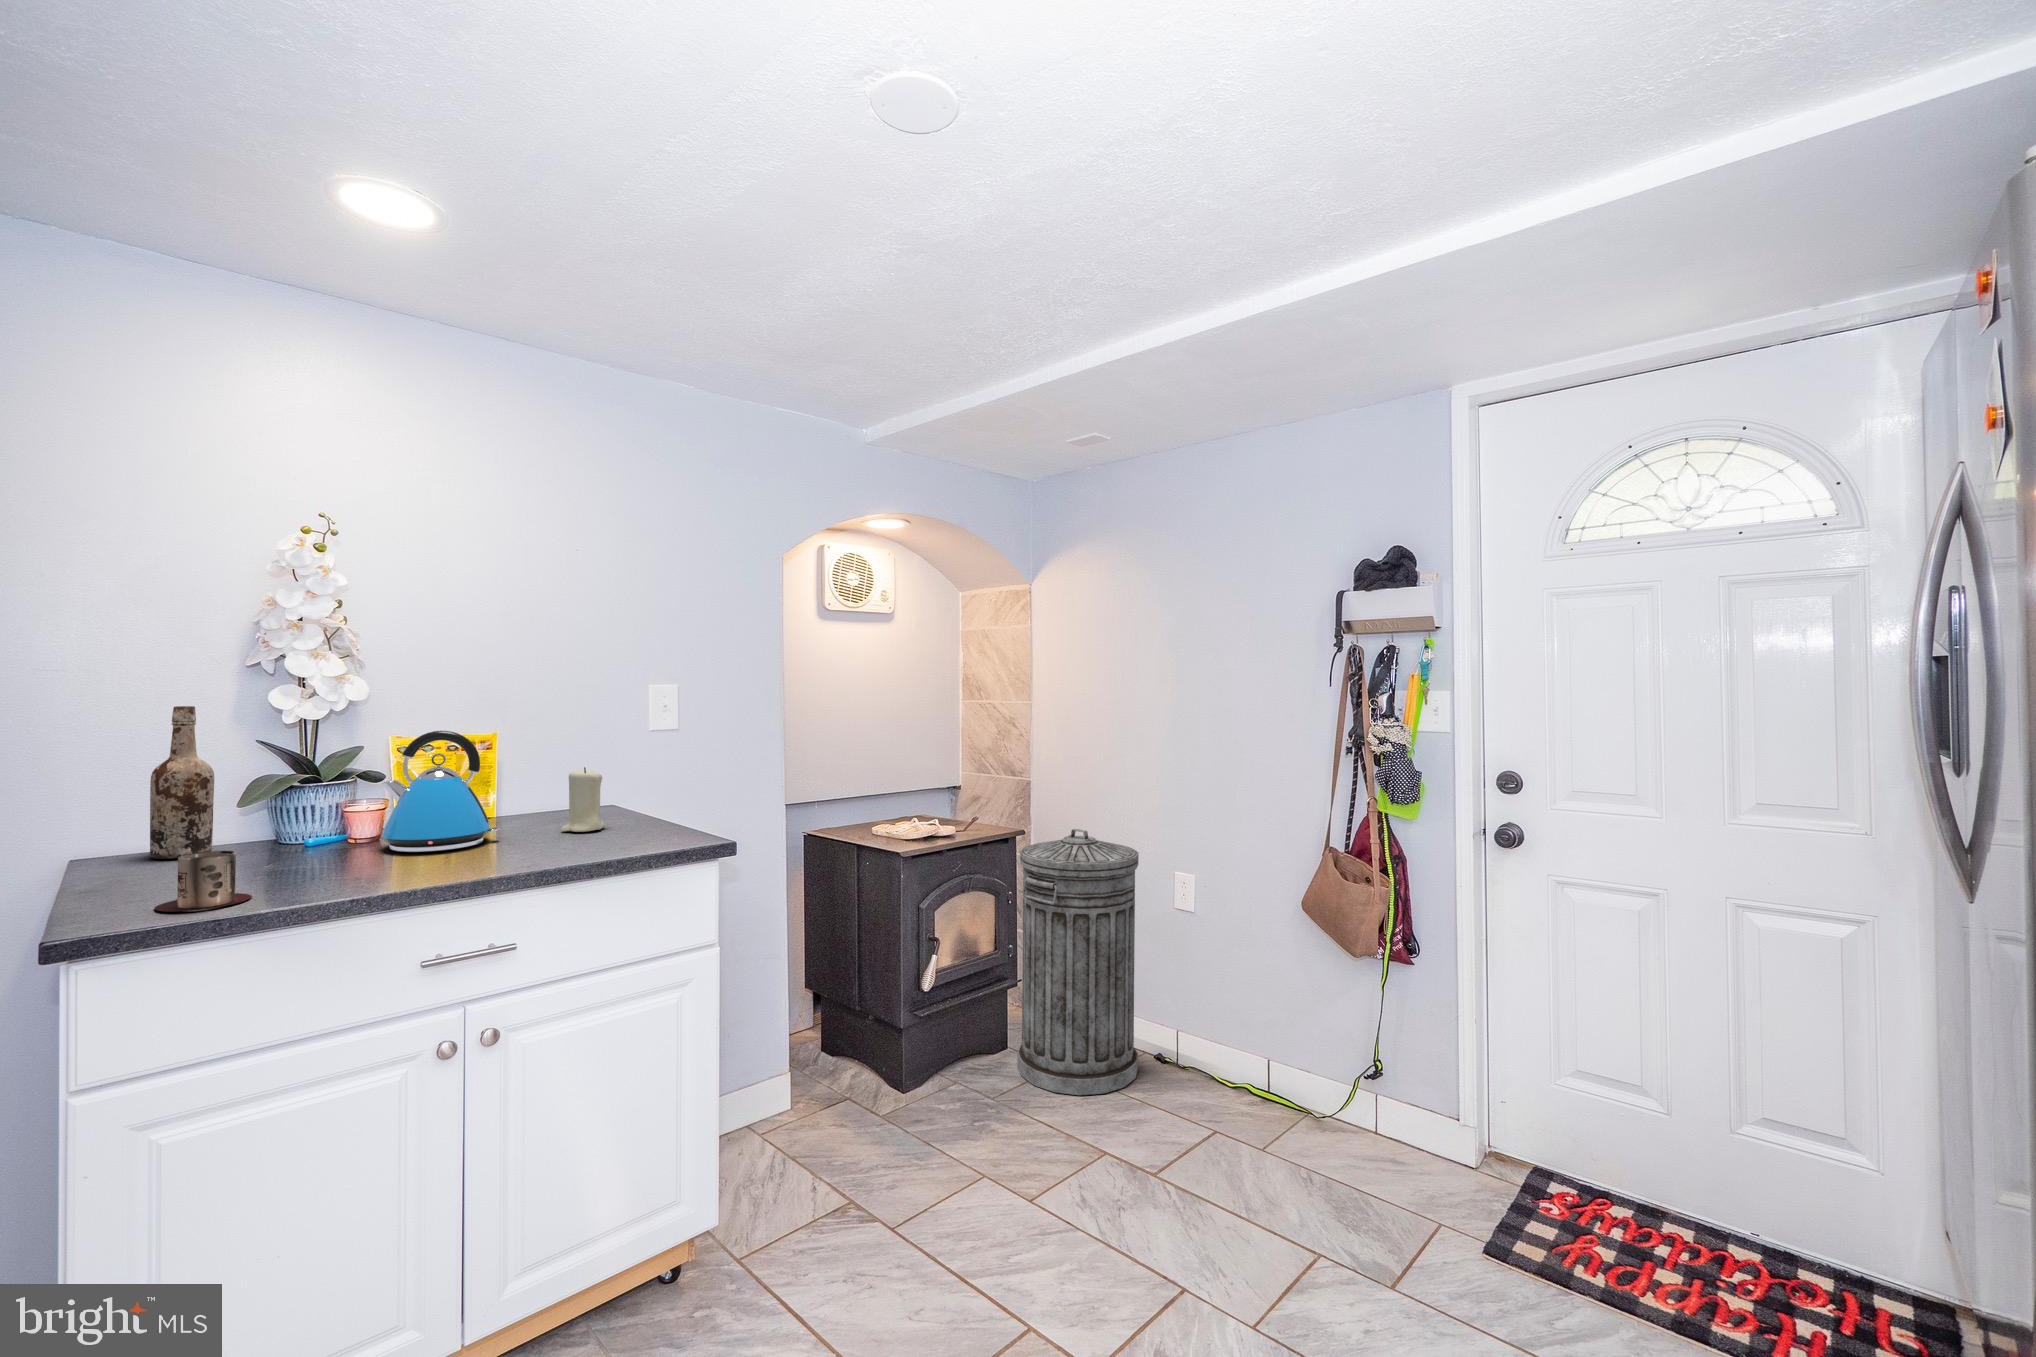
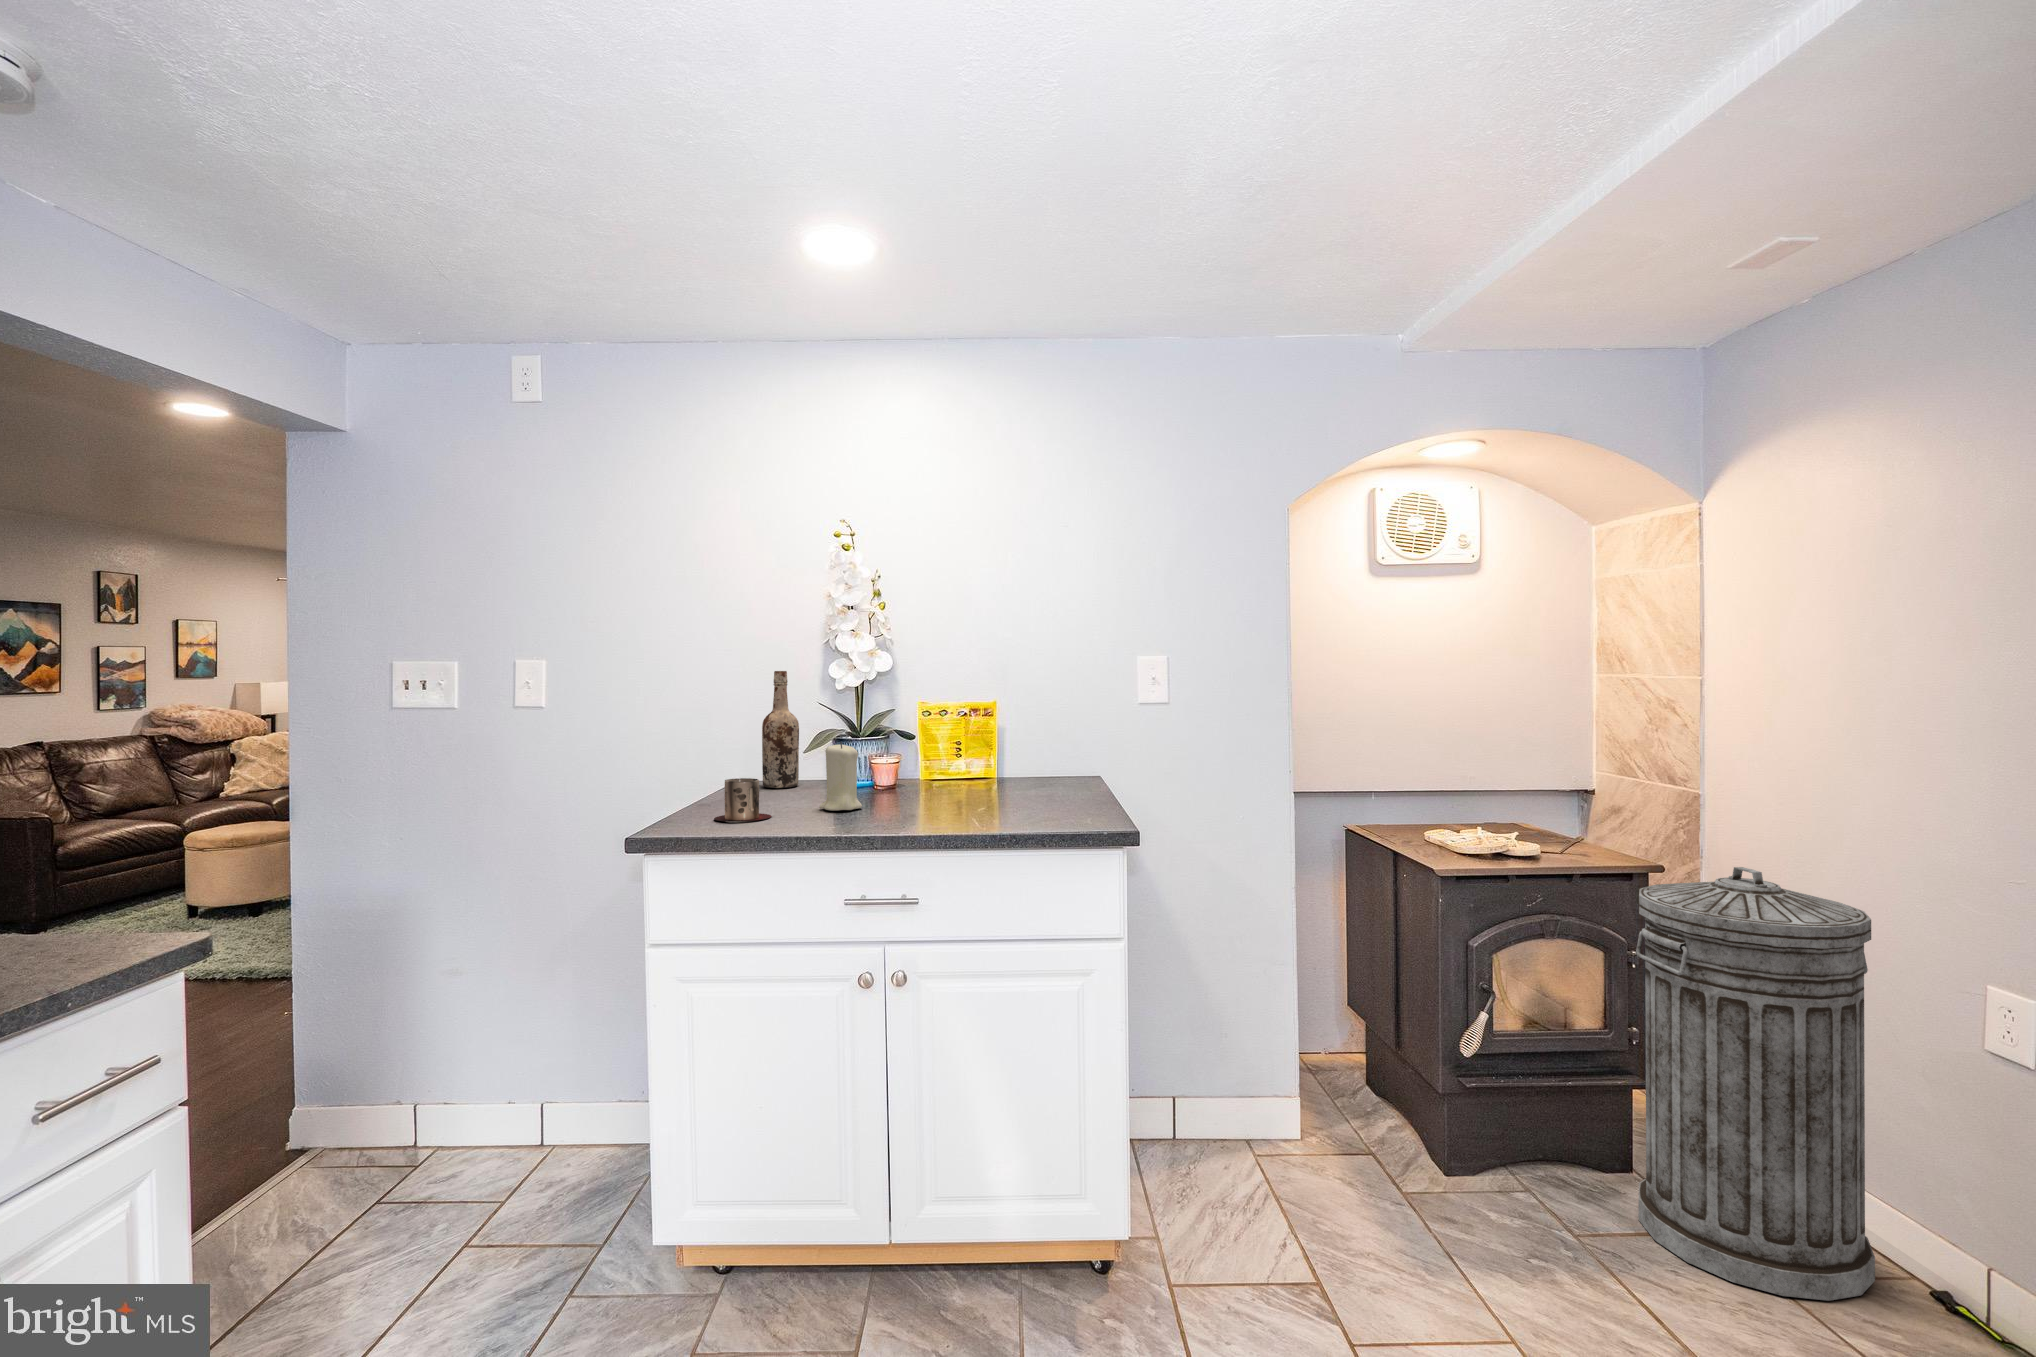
kettle: present [381,731,499,852] -> none [887,692,974,800]
candle: present [561,767,605,832] -> present [820,742,862,811]

